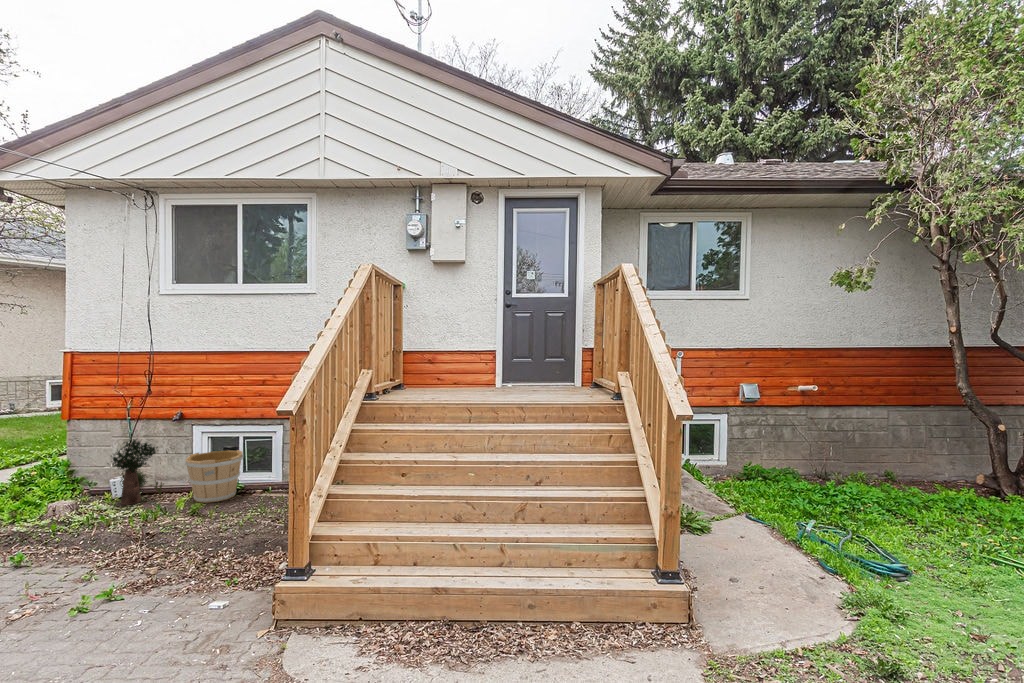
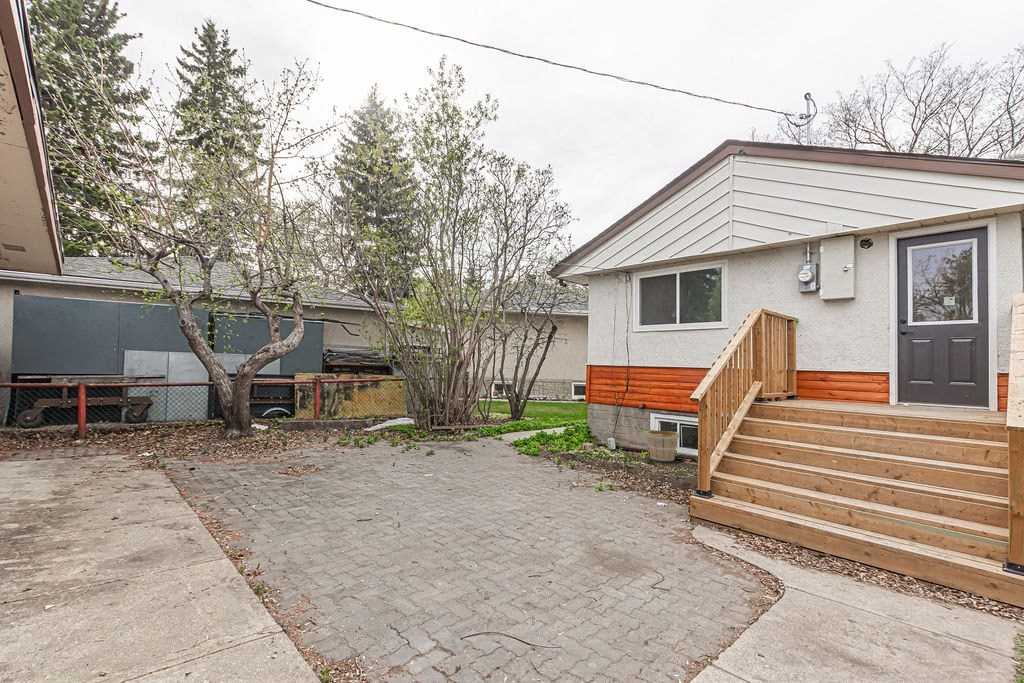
potted plant: present [107,440,164,505] -> none [607,416,635,454]

